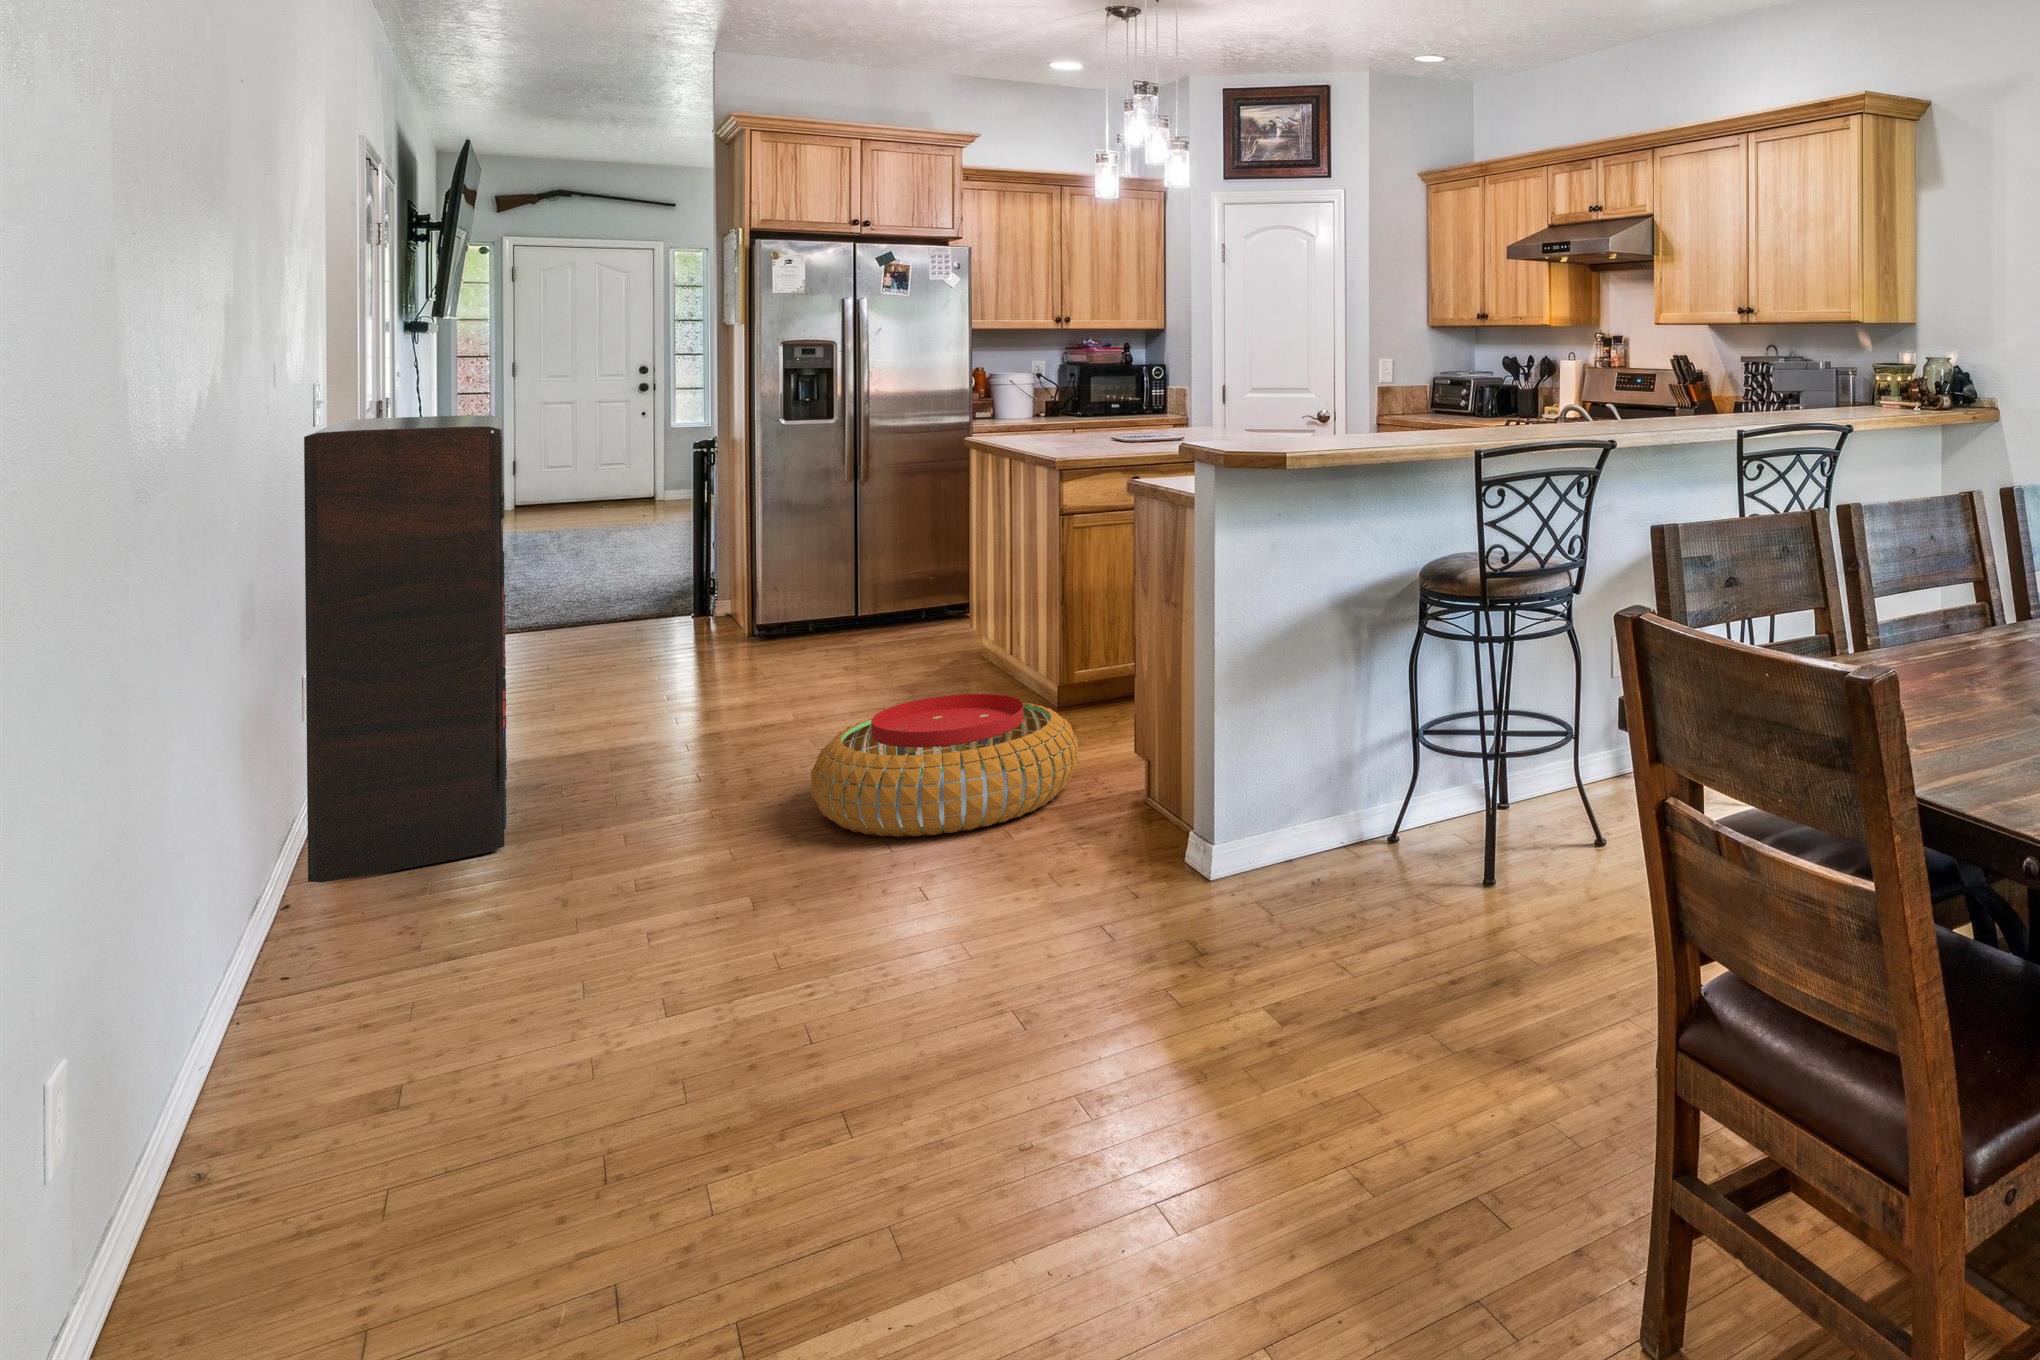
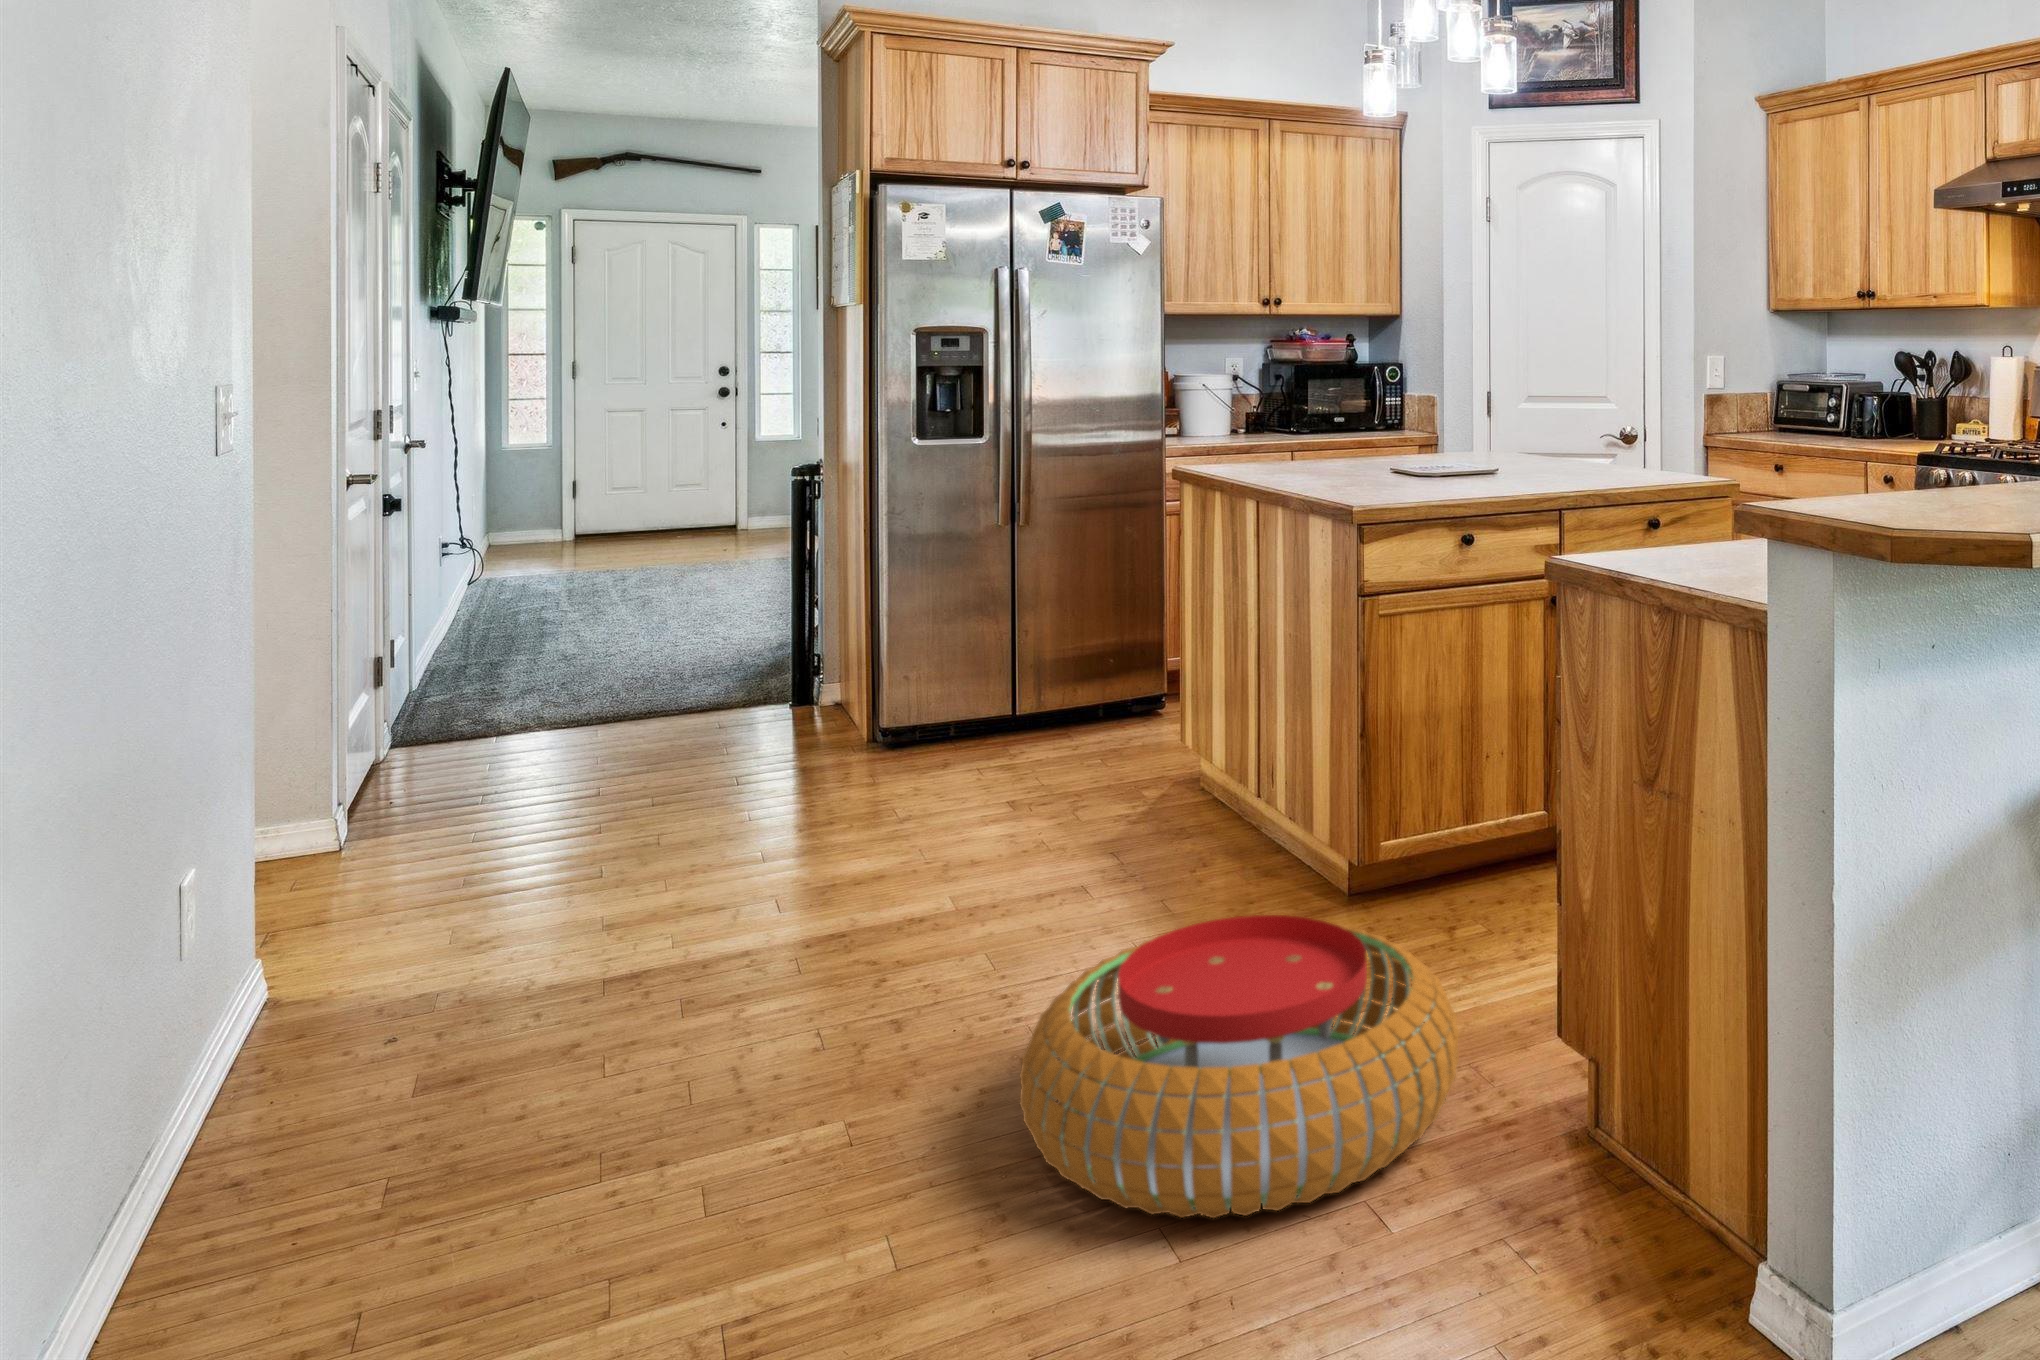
bookshelf: present [304,415,507,883] -> none [140,441,519,1310]

